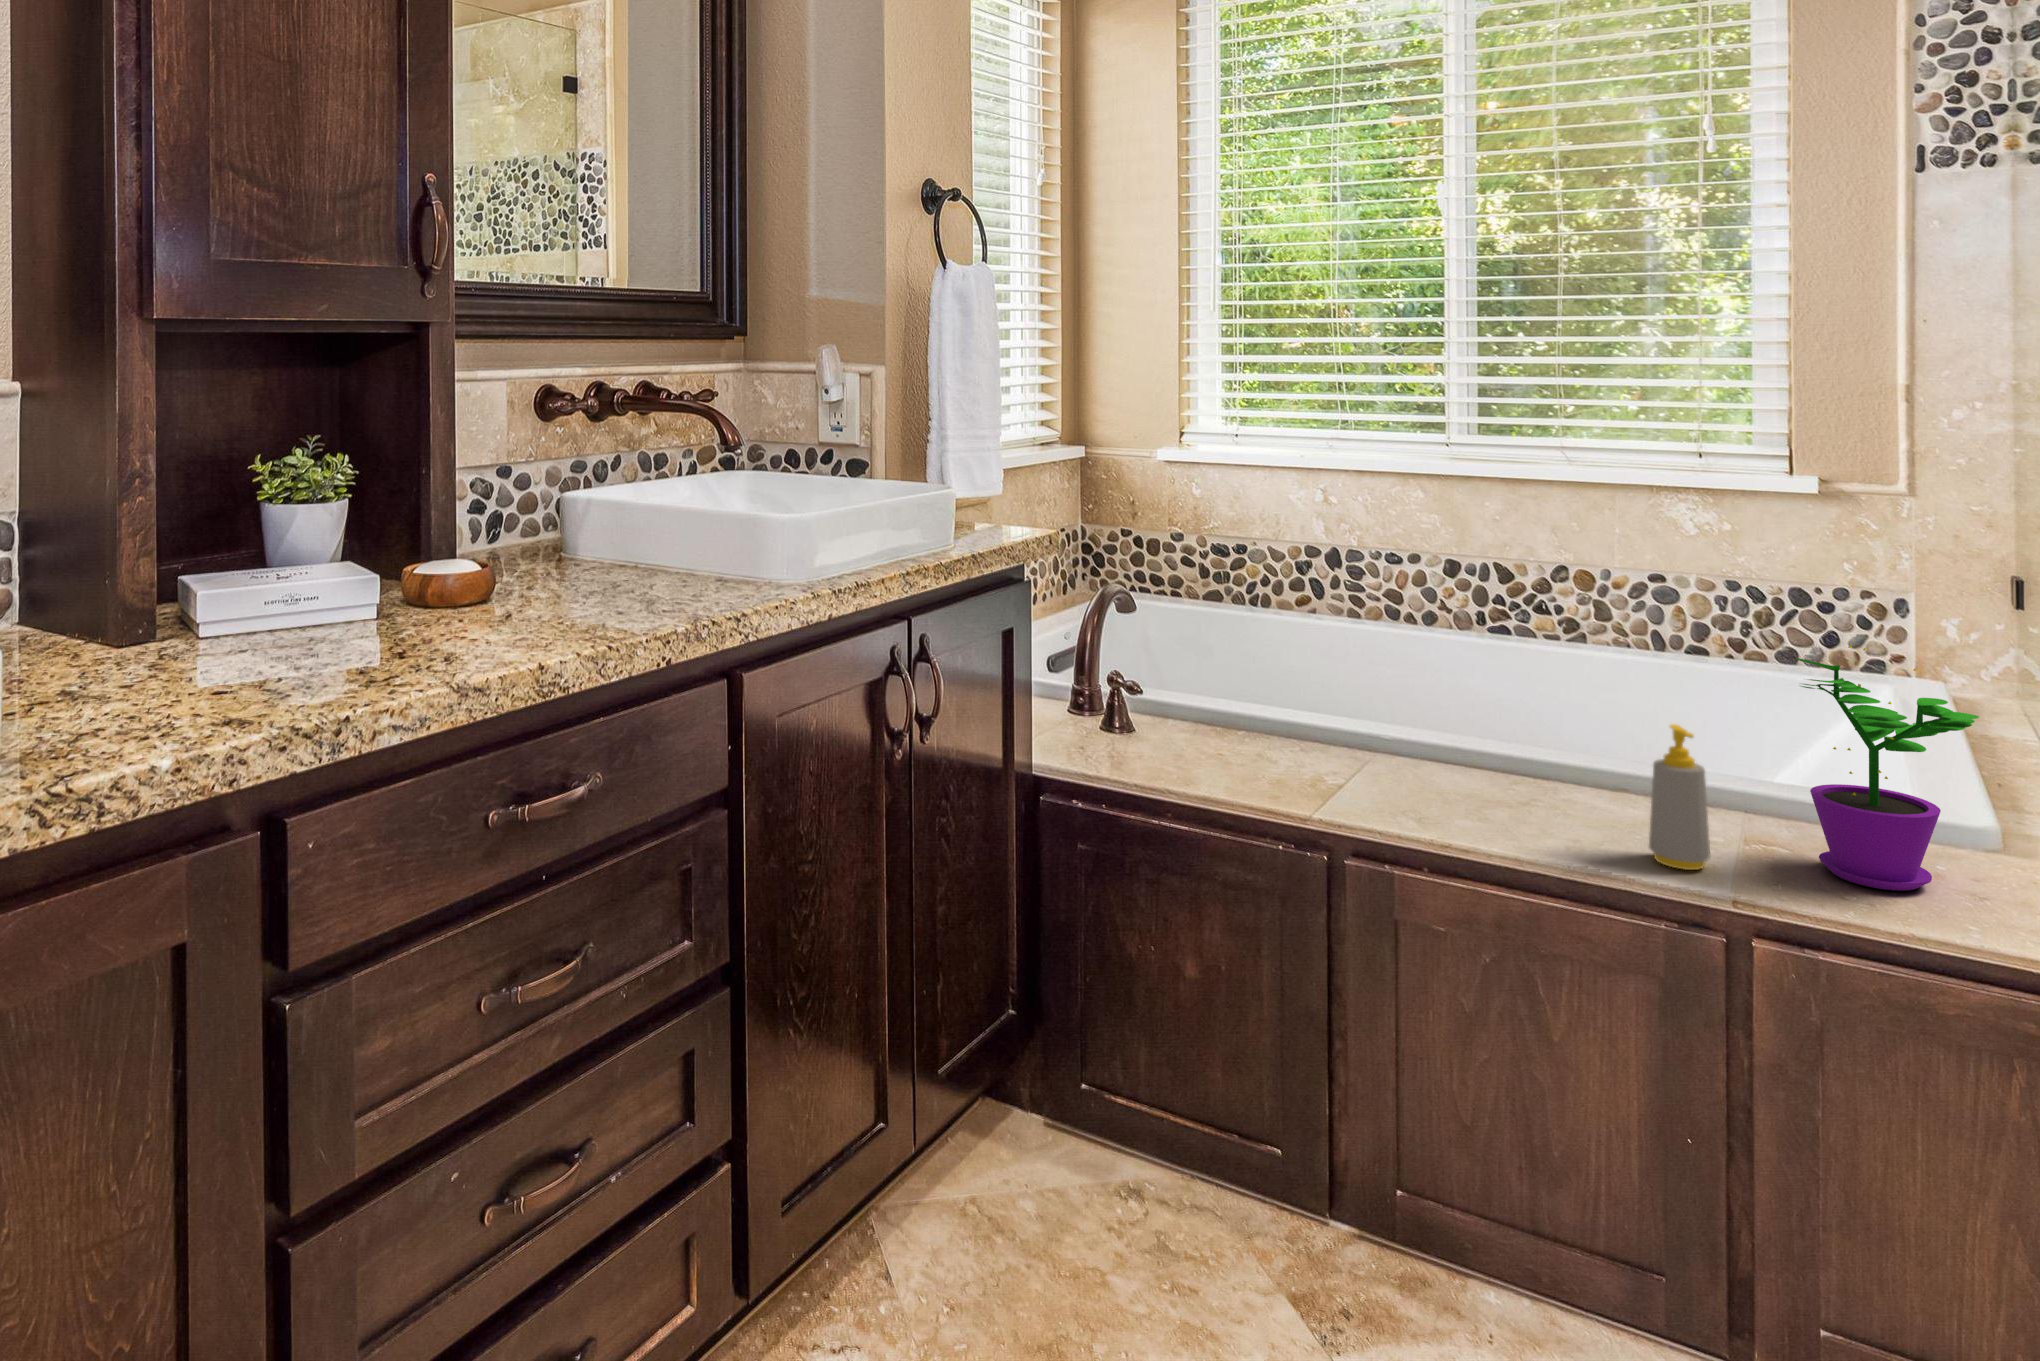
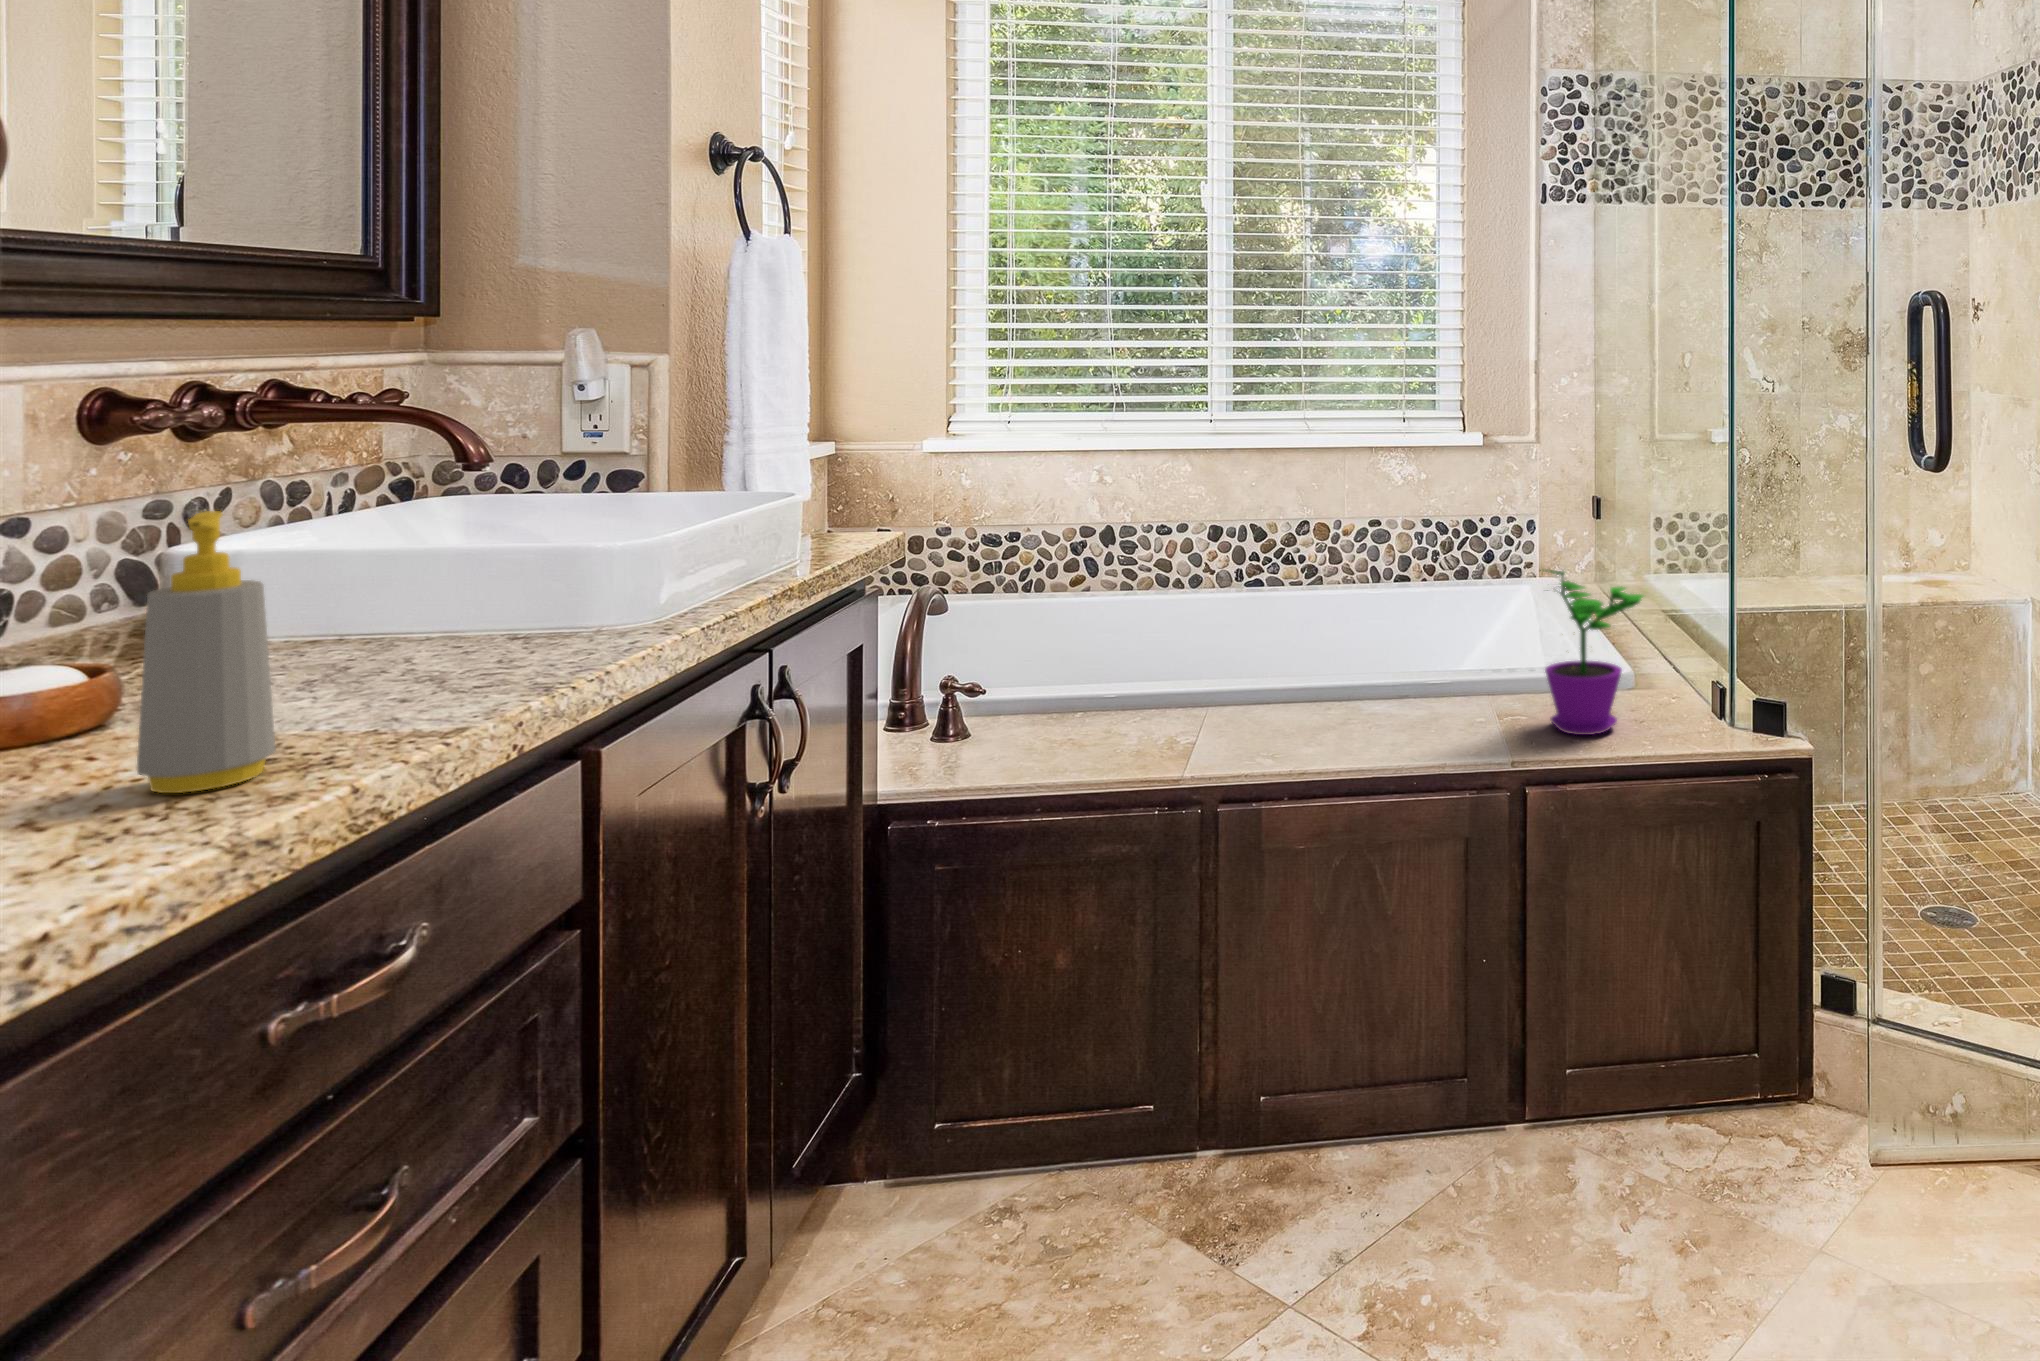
soap bottle: present [1649,724,1710,870] -> present [137,511,276,793]

